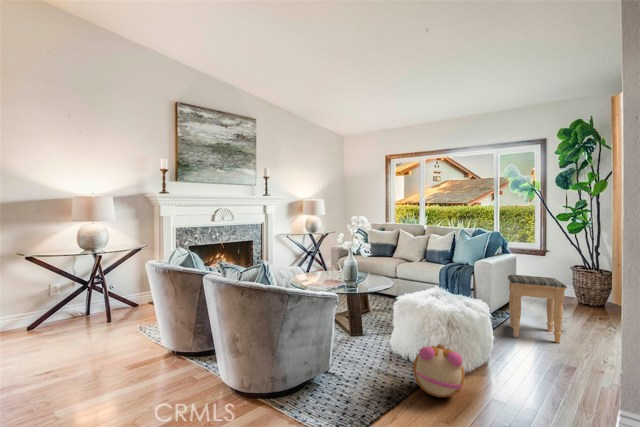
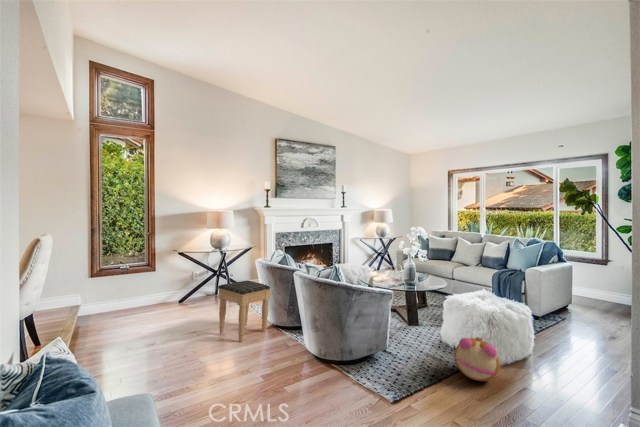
footstool: present [508,275,567,343] -> present [217,280,271,342]

